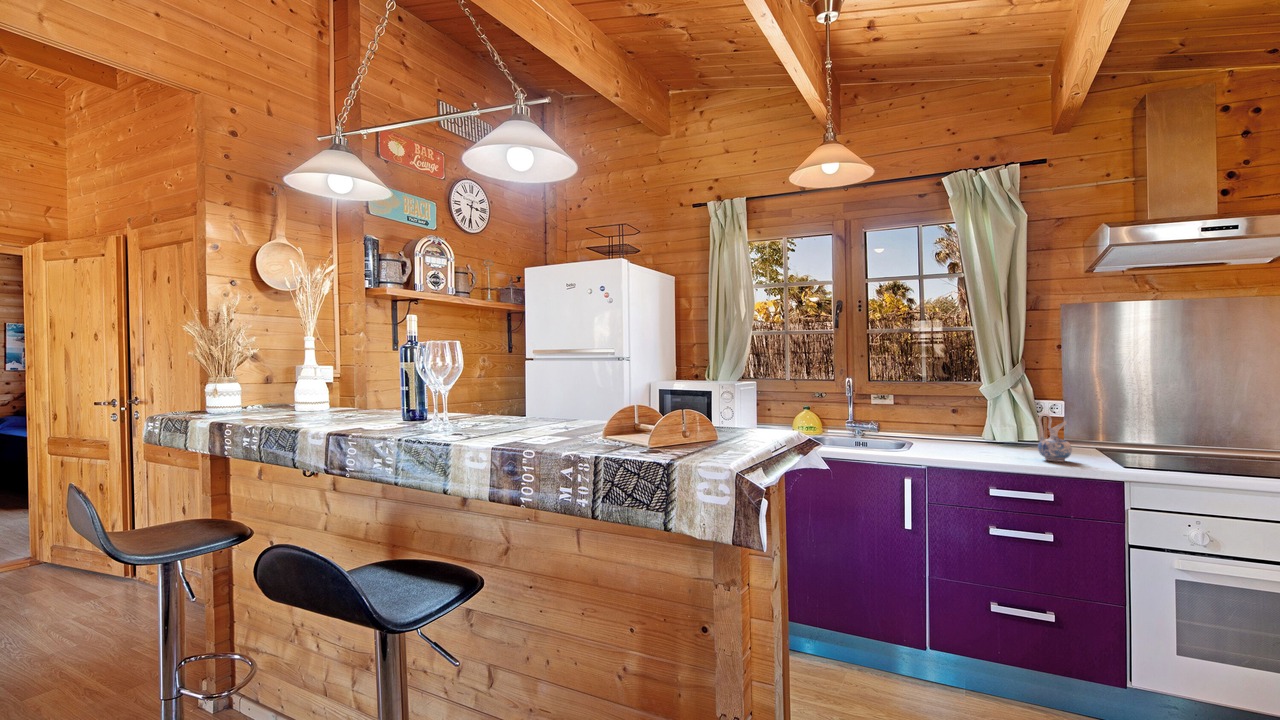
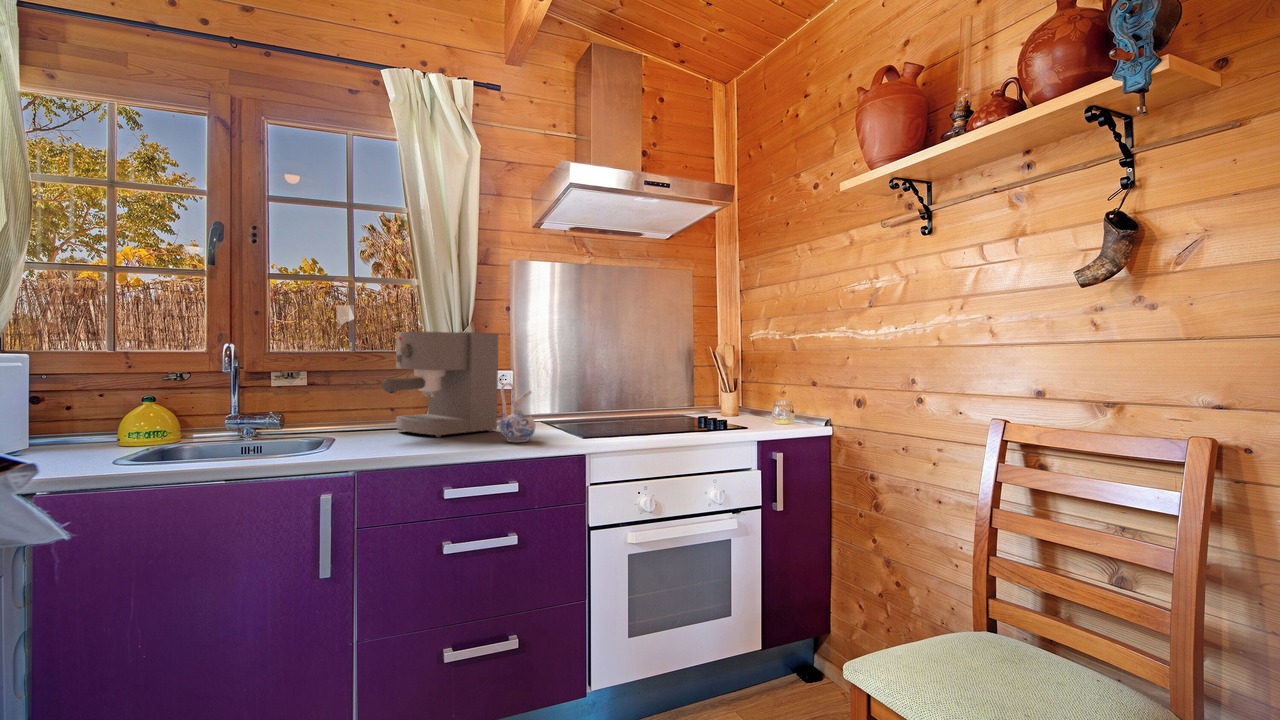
coffee maker: none [945,370,1043,451] -> present [382,332,498,437]

